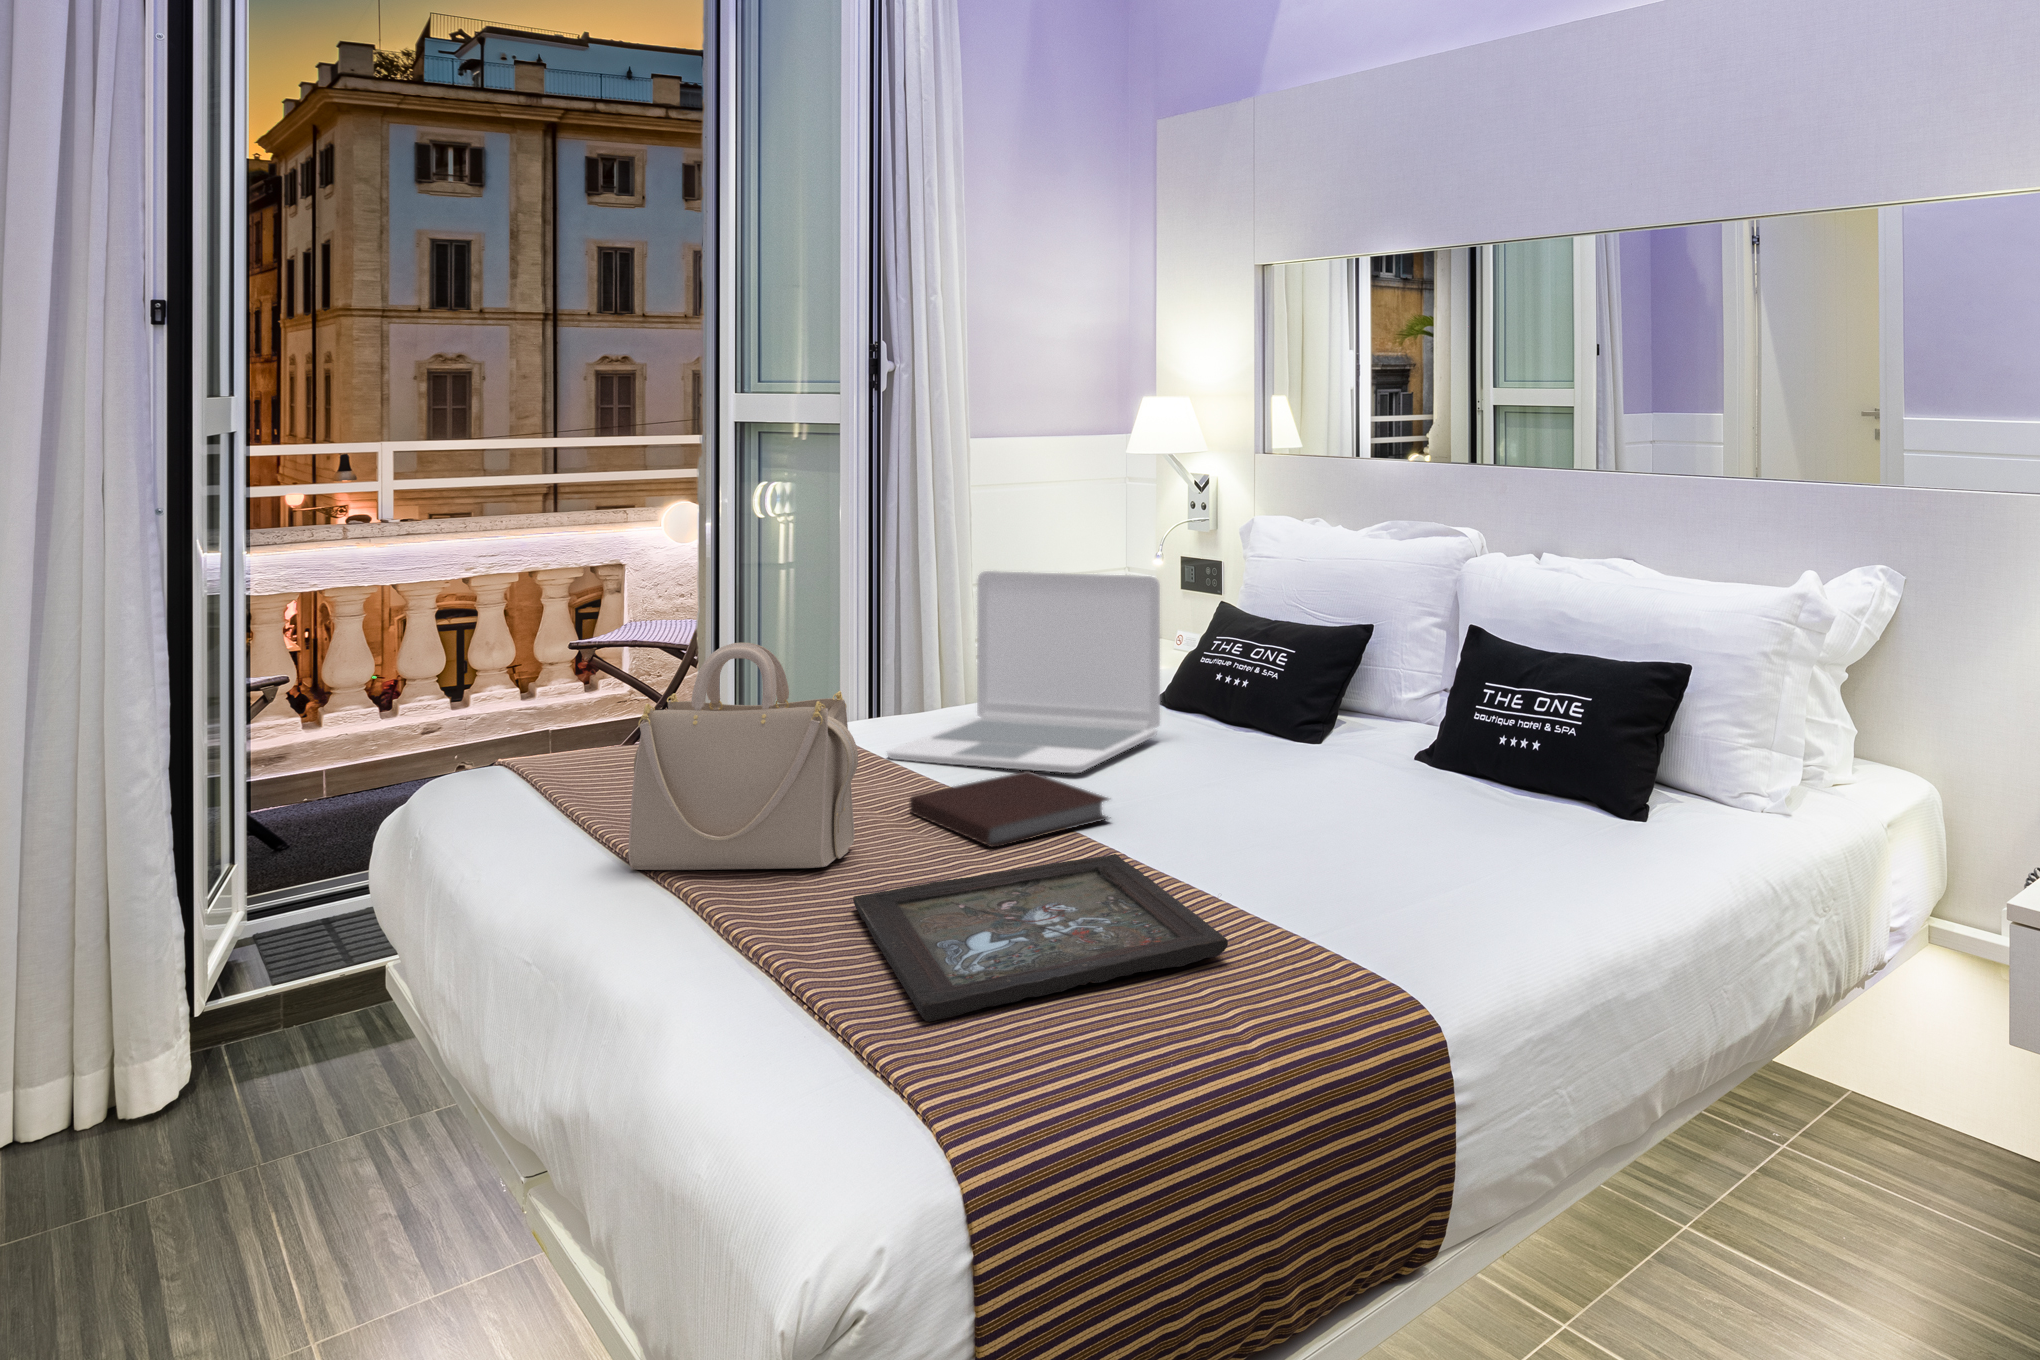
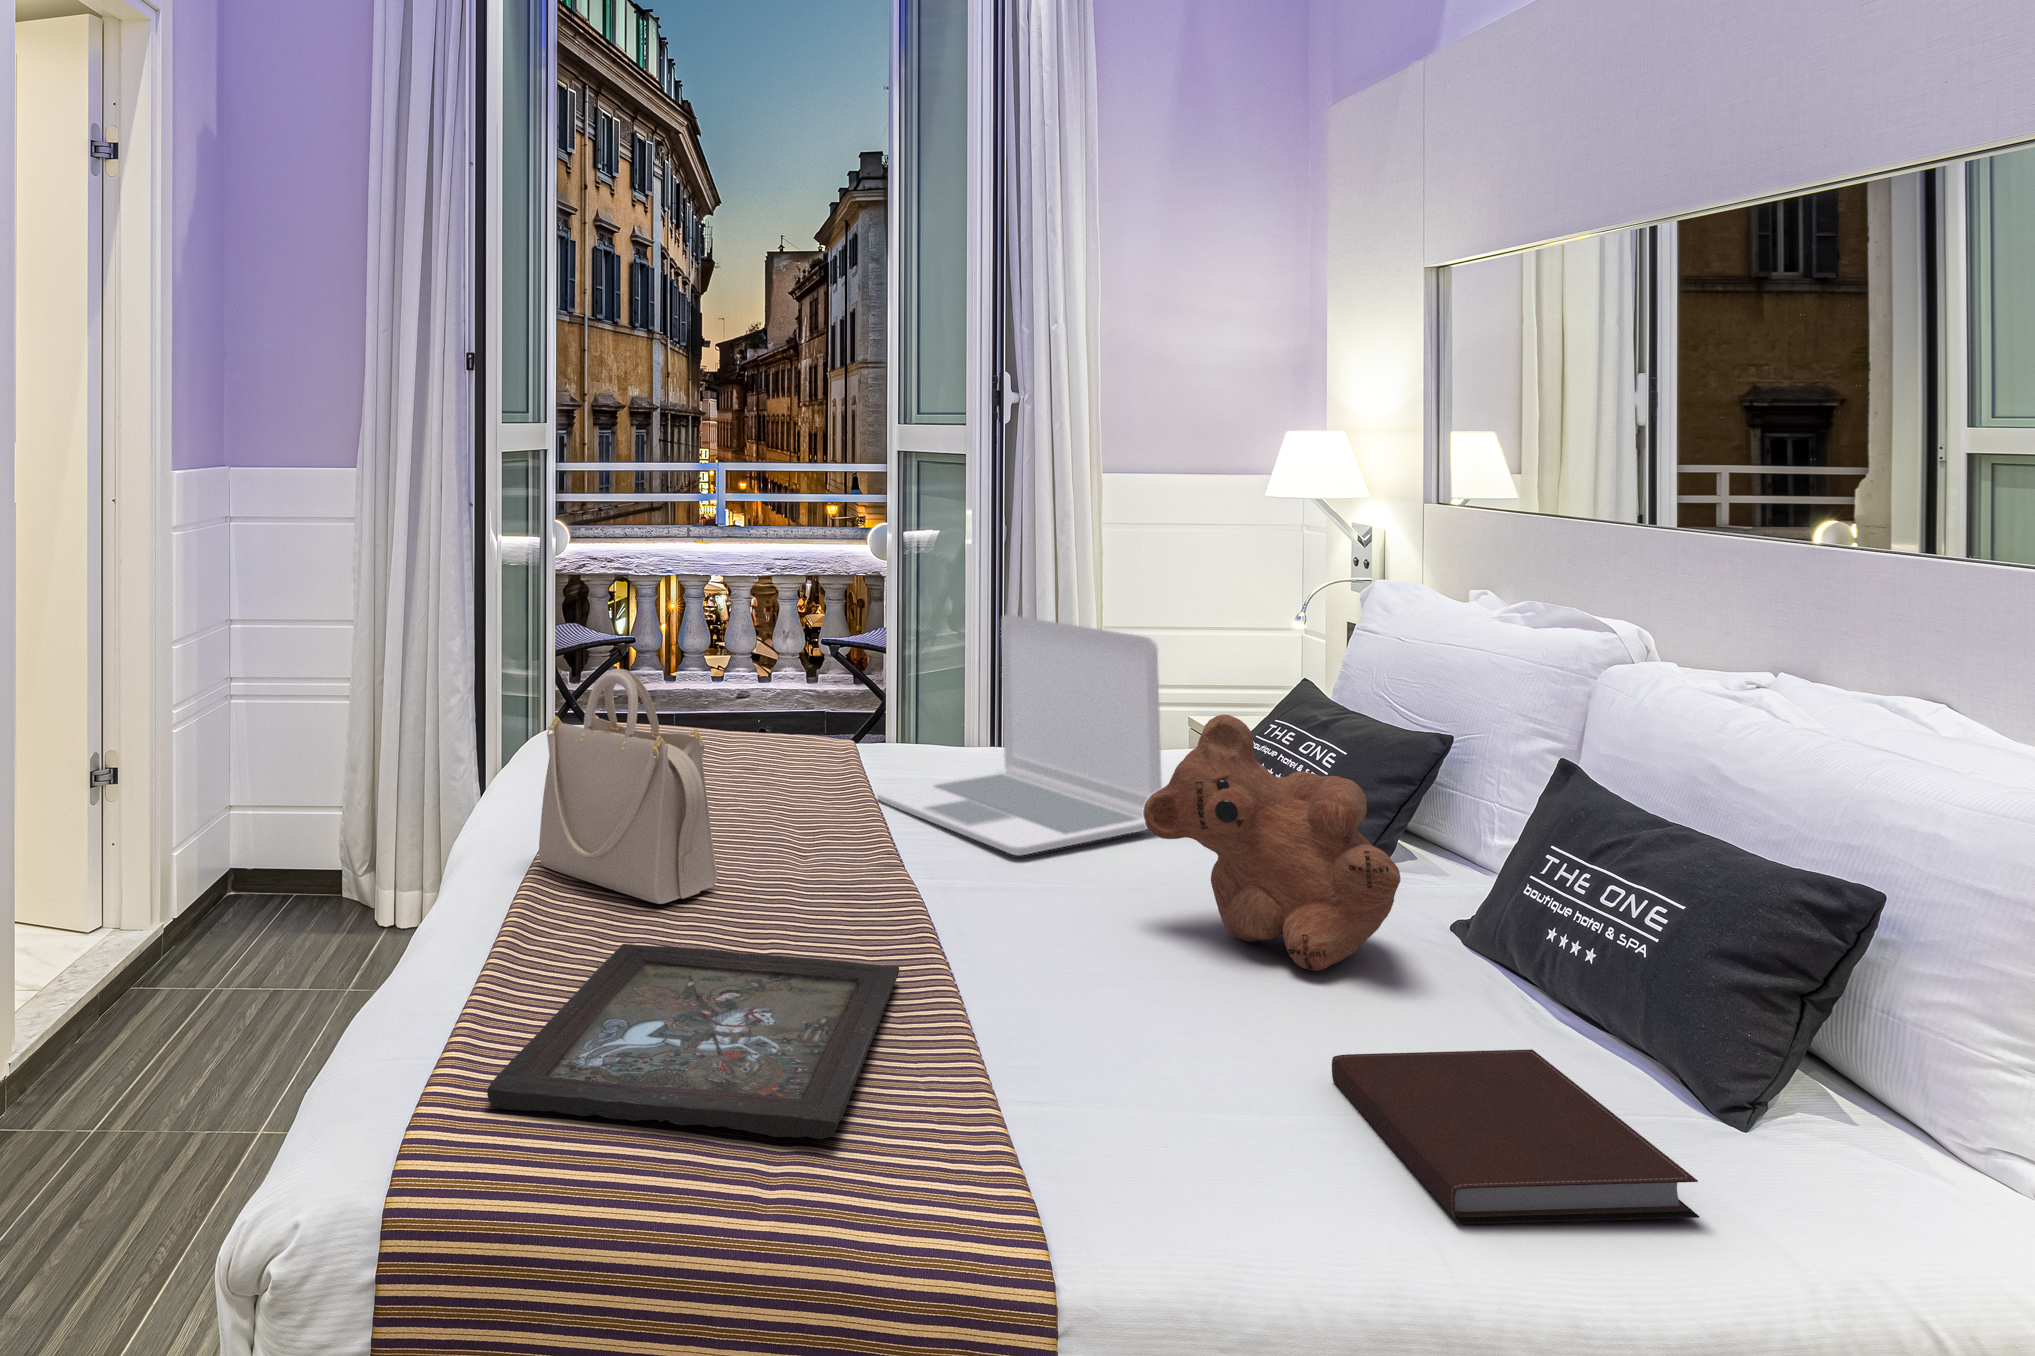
teddy bear: none [1229,622,1421,796] -> present [1143,715,1401,971]
notebook: present [909,771,1111,847] -> present [1332,1049,1699,1224]

